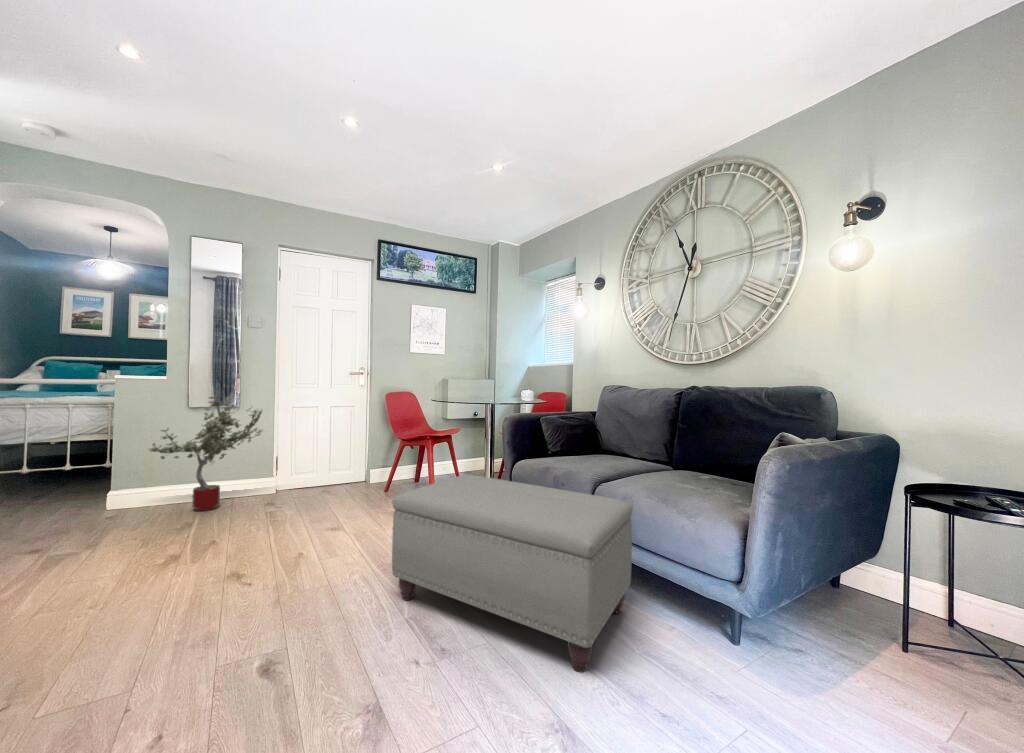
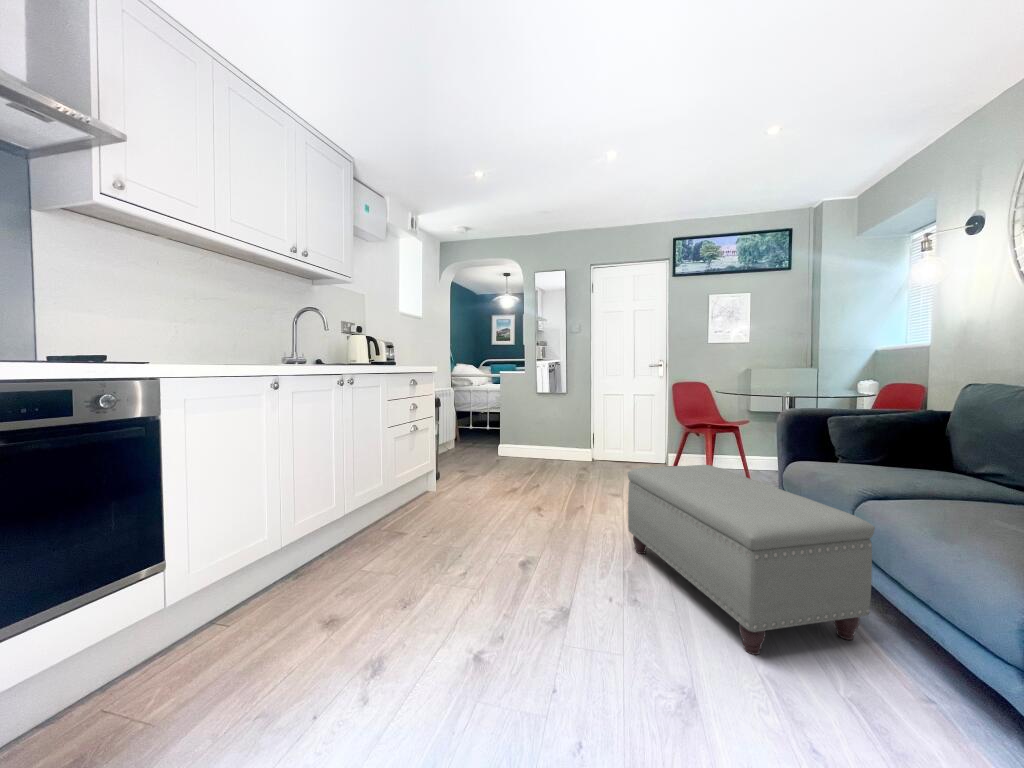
potted tree: present [150,396,262,511] -> none [517,386,580,465]

